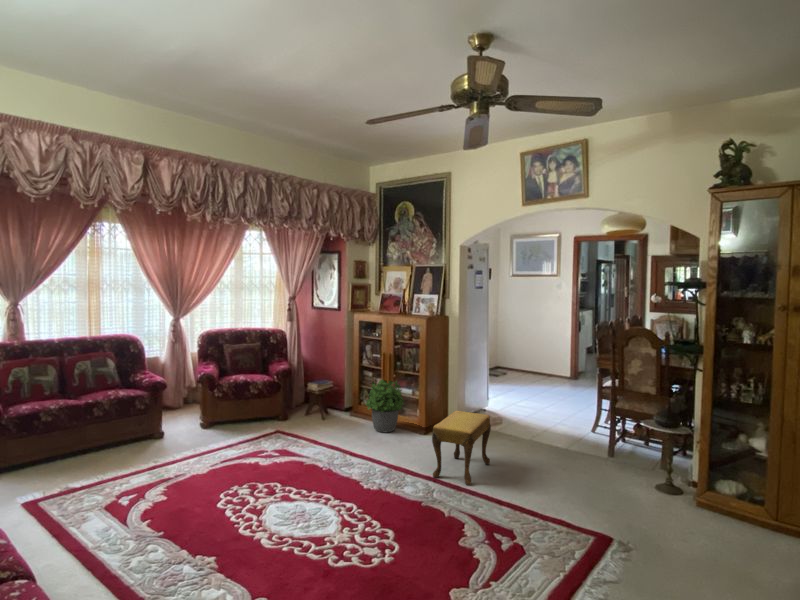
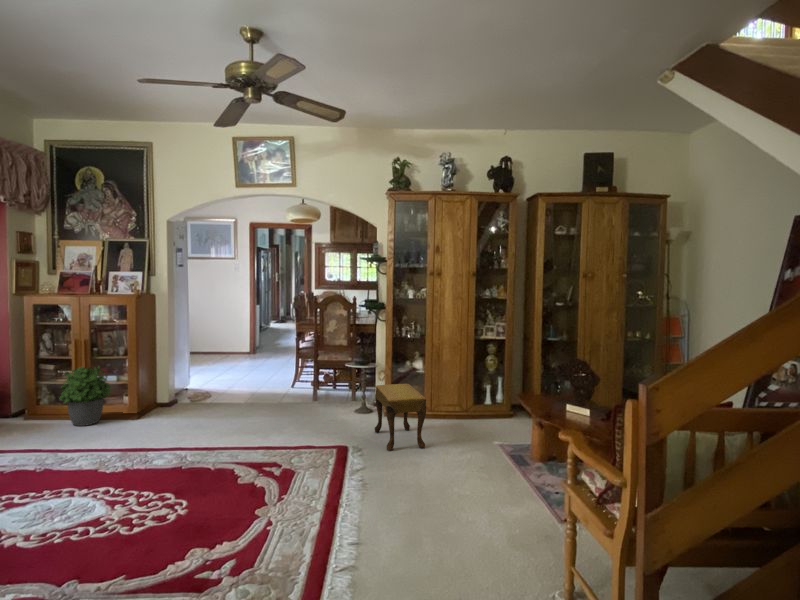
footstool: present [432,411,491,486] -> present [375,384,426,451]

